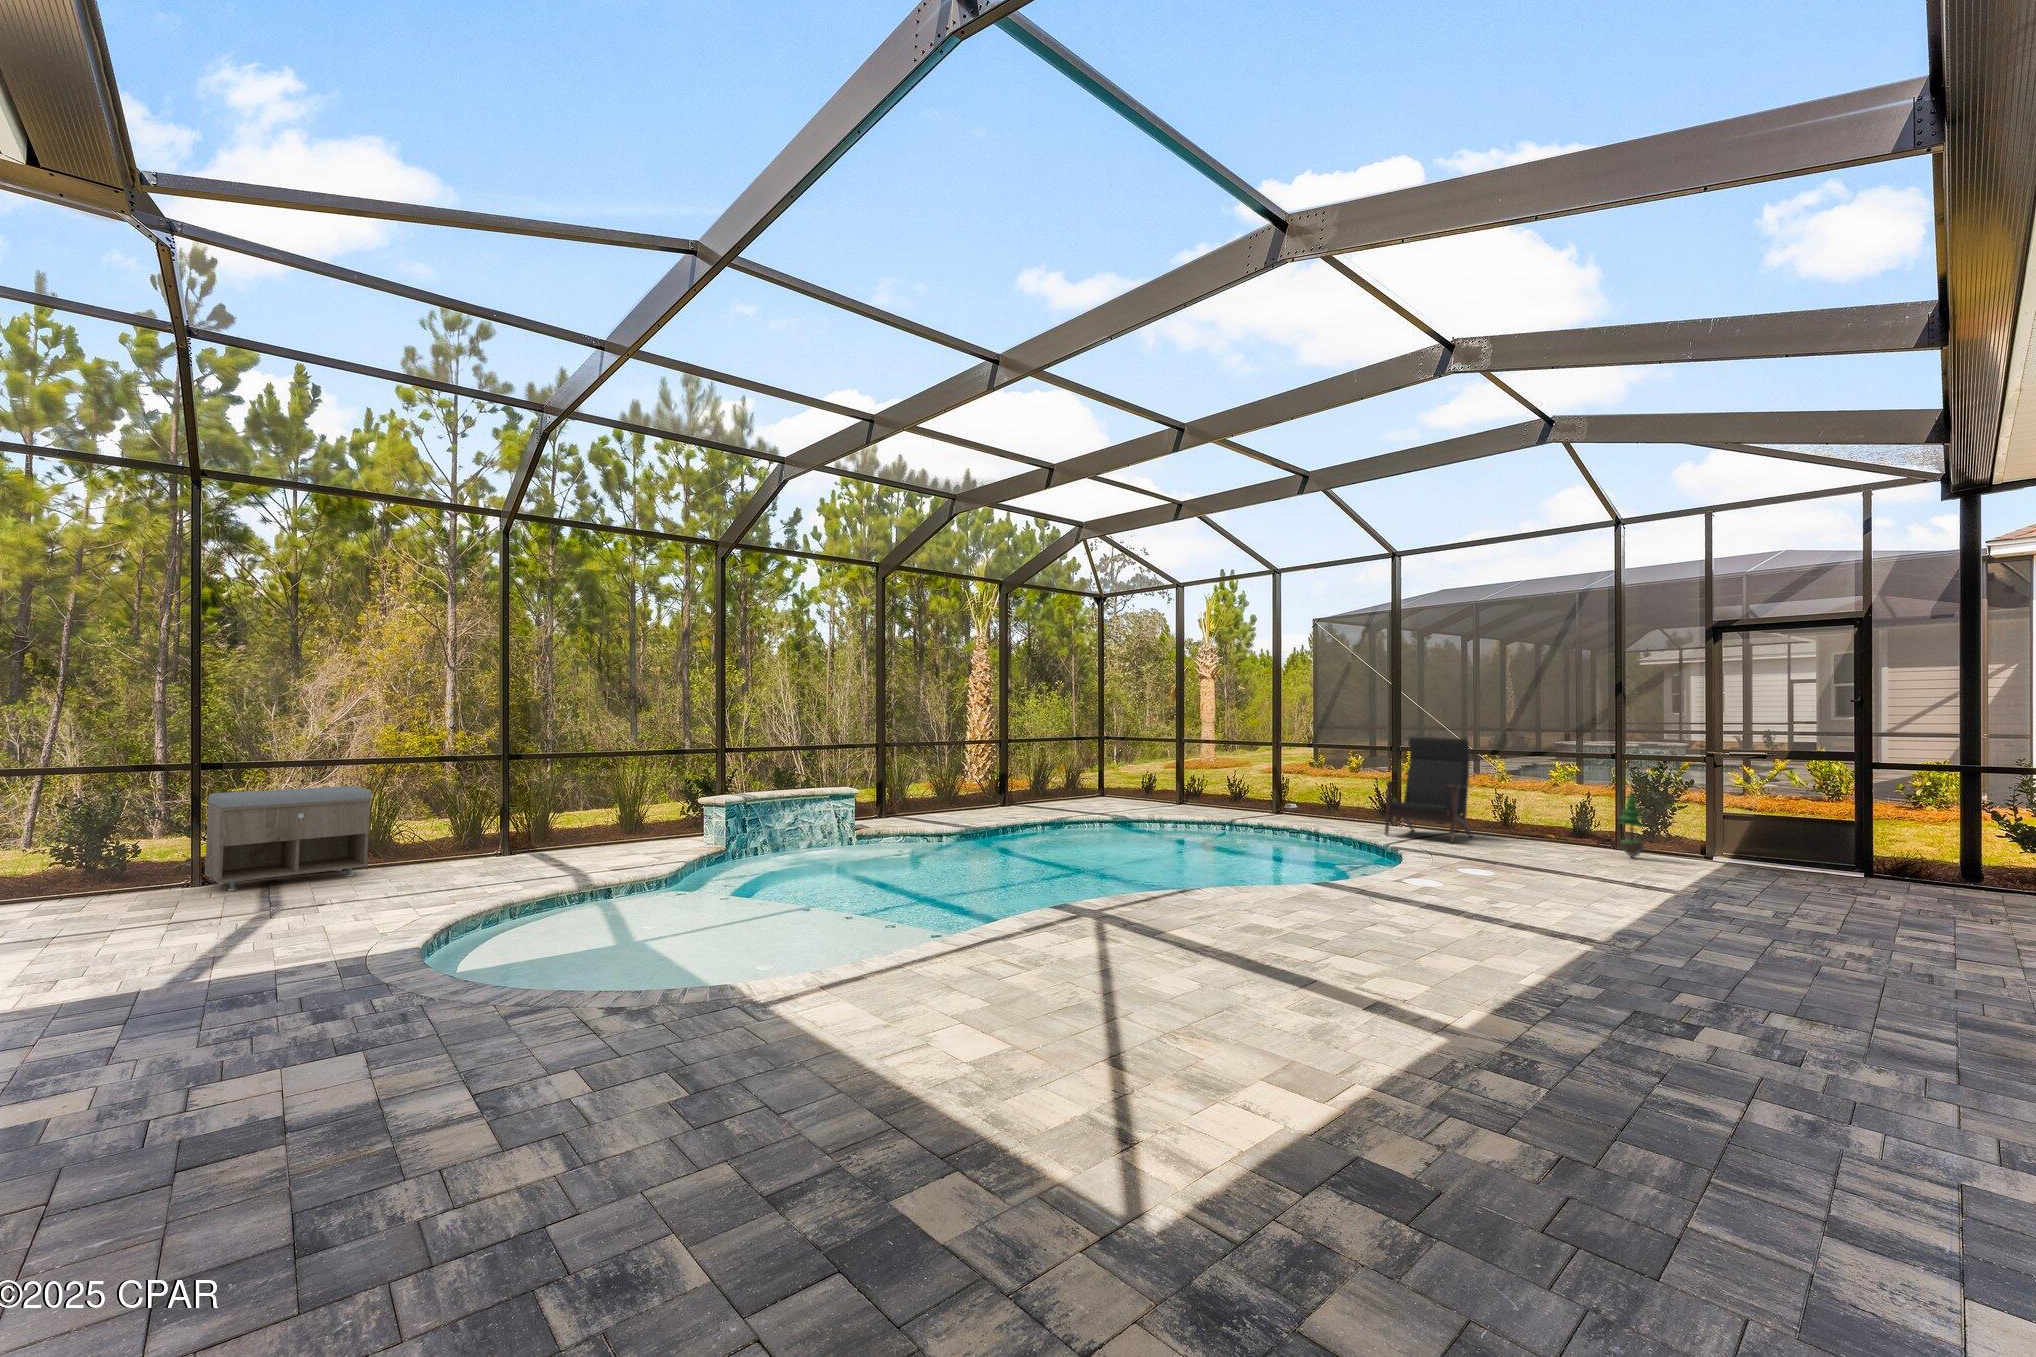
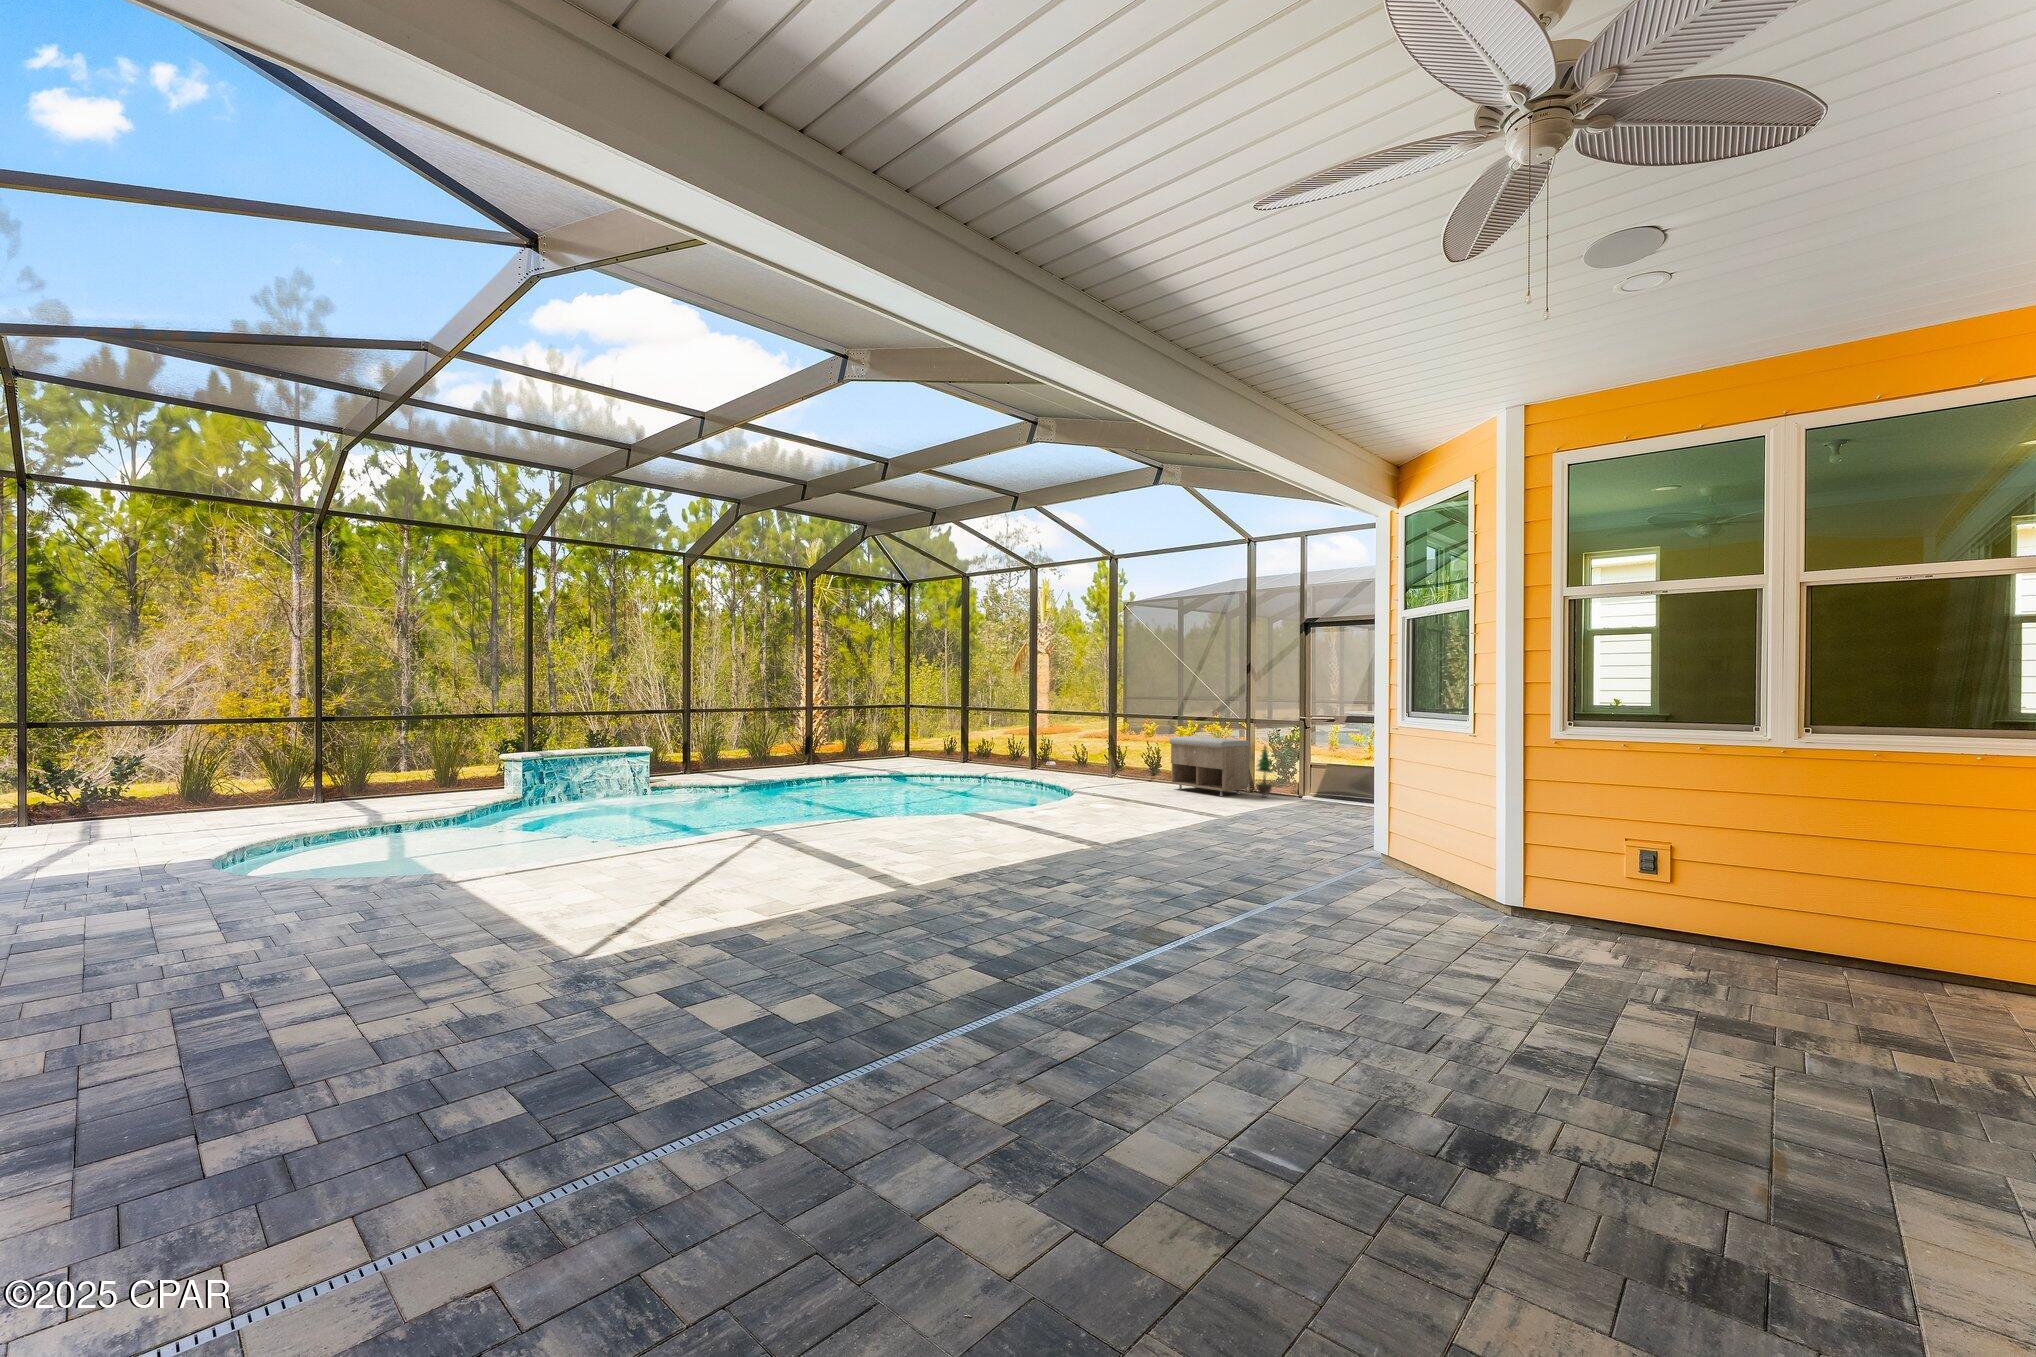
lounge chair: present [1385,736,1472,843] -> none [1098,704,1171,789]
storage bench: present [205,786,372,891] -> present [1170,736,1250,796]

